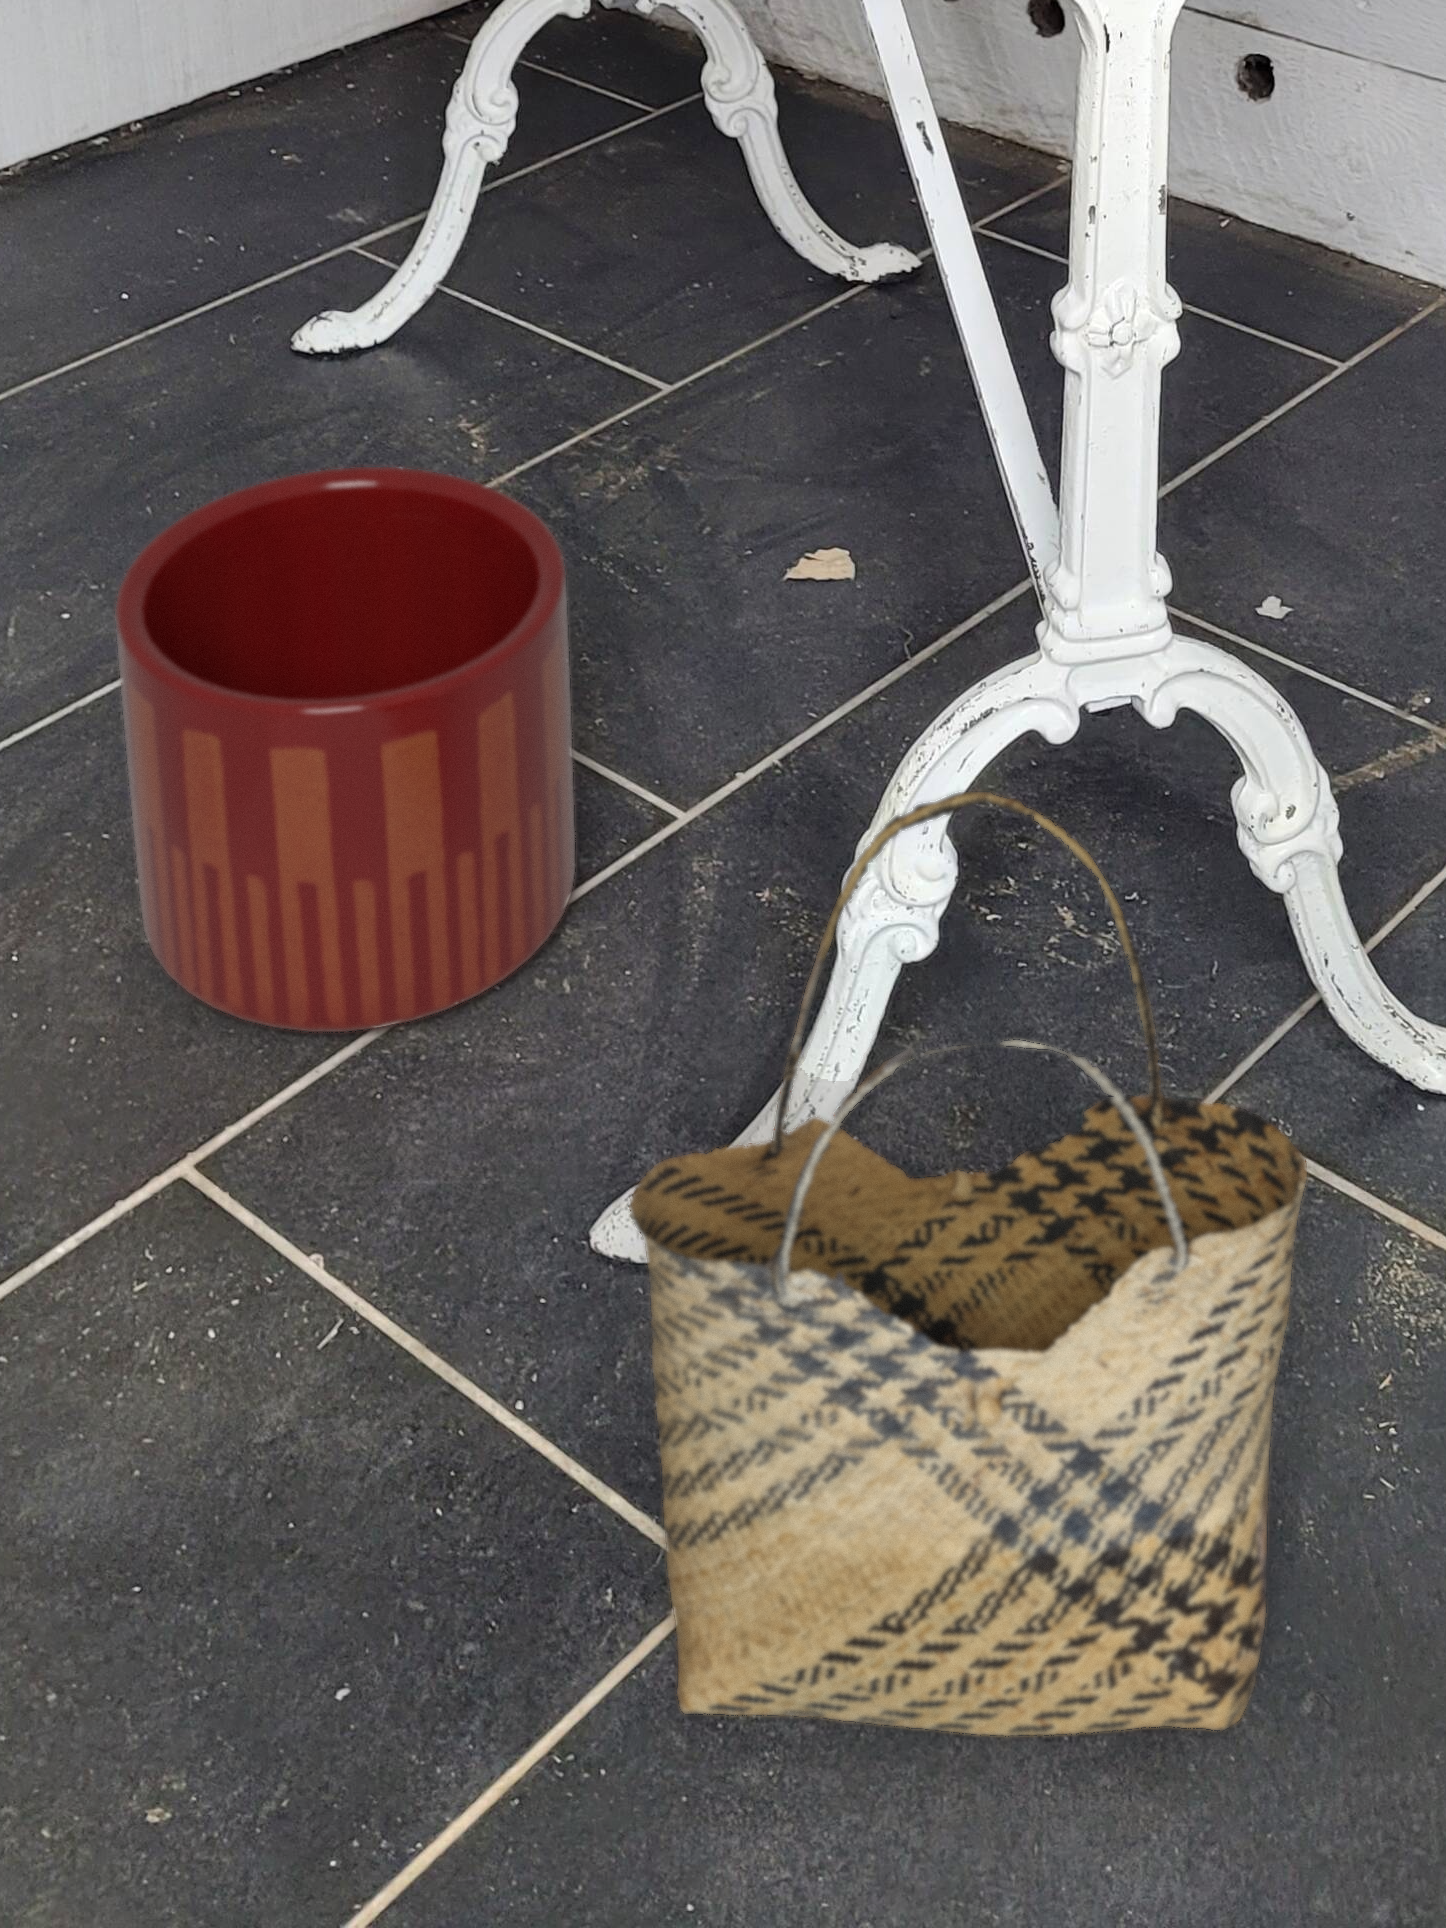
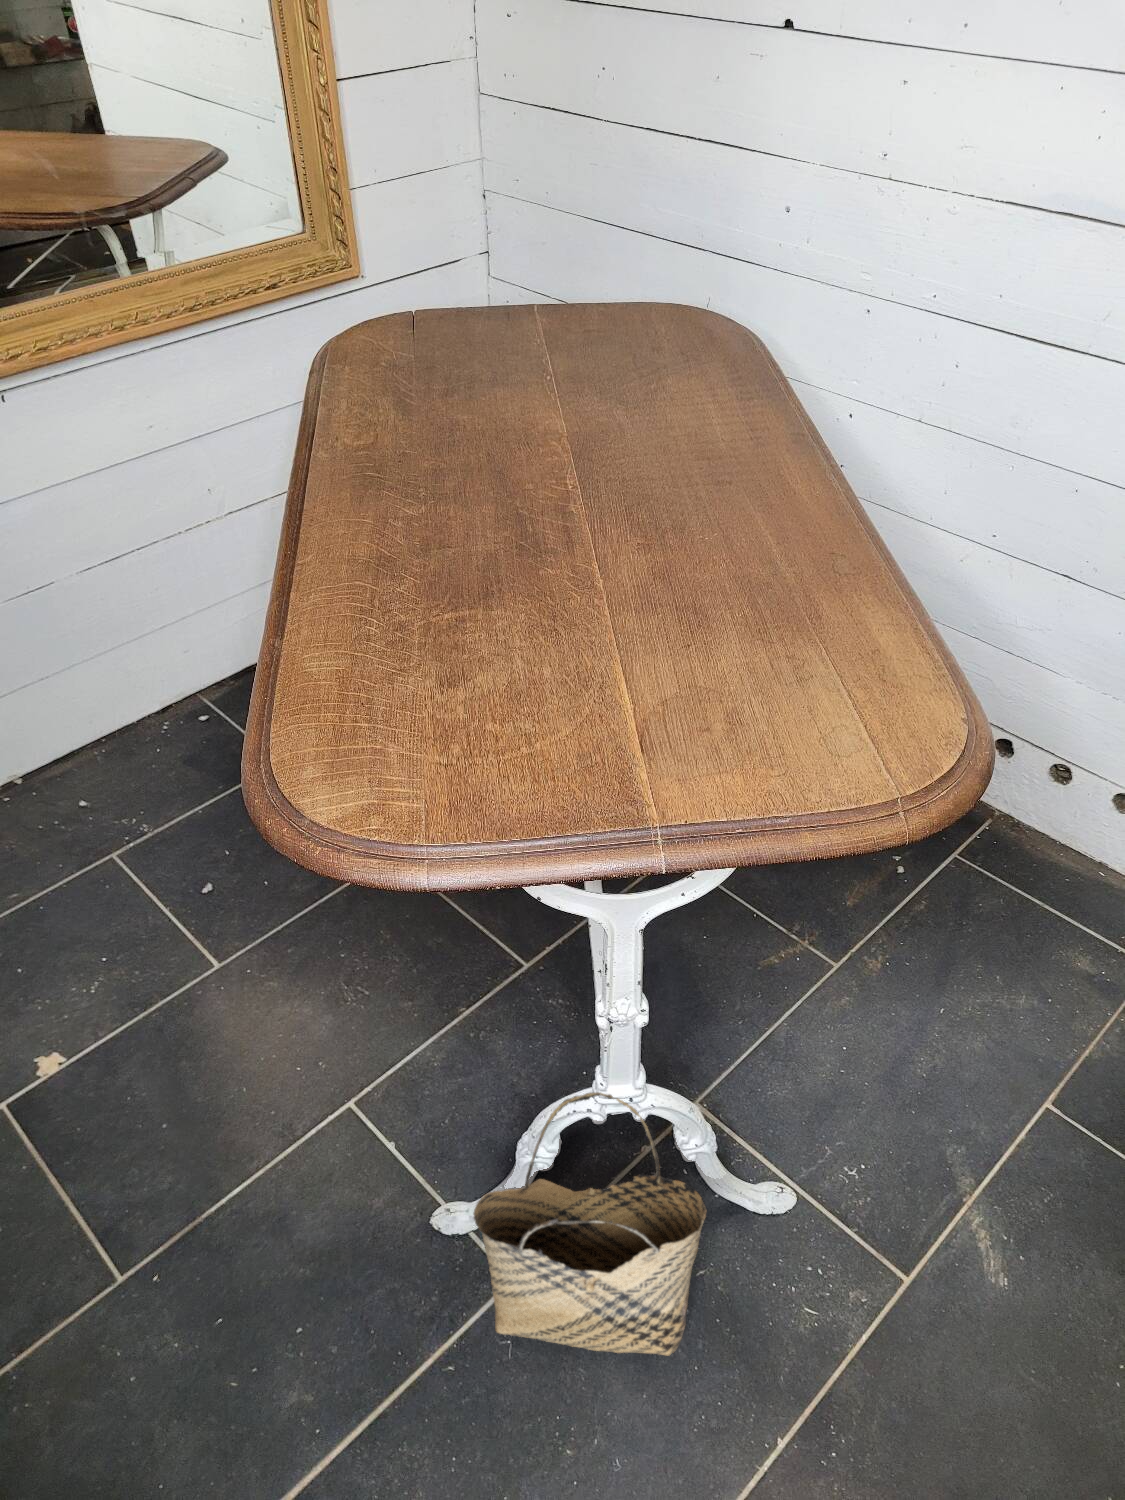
planter: present [115,467,575,1032] -> none [319,855,486,1055]

